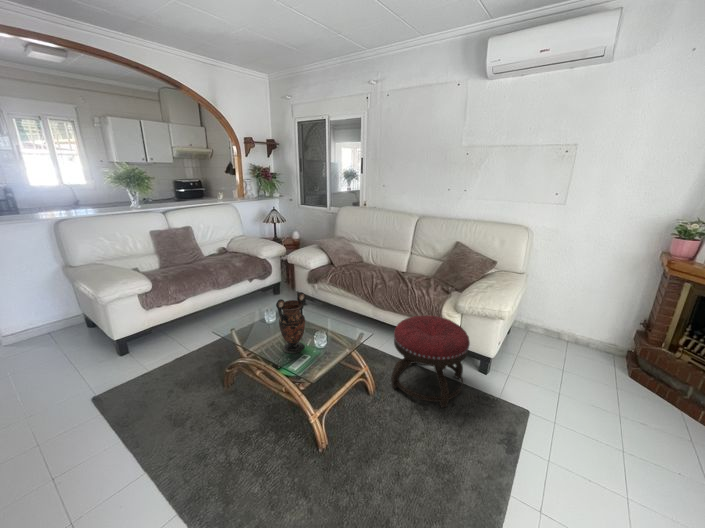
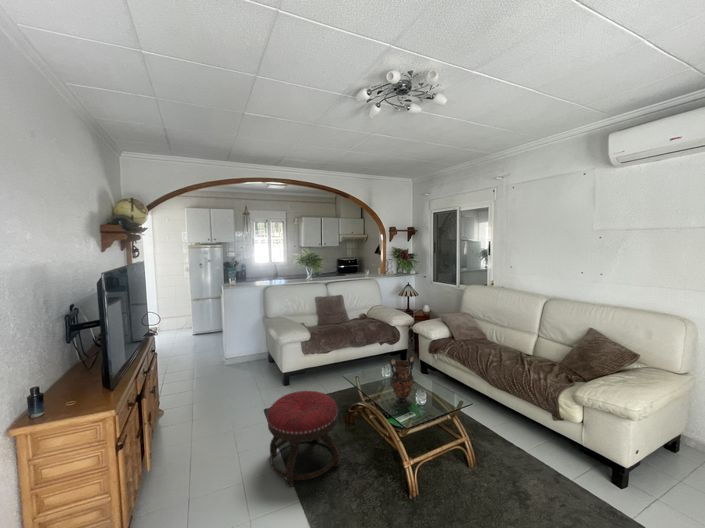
ottoman: present [391,316,470,408] -> present [267,391,340,487]

